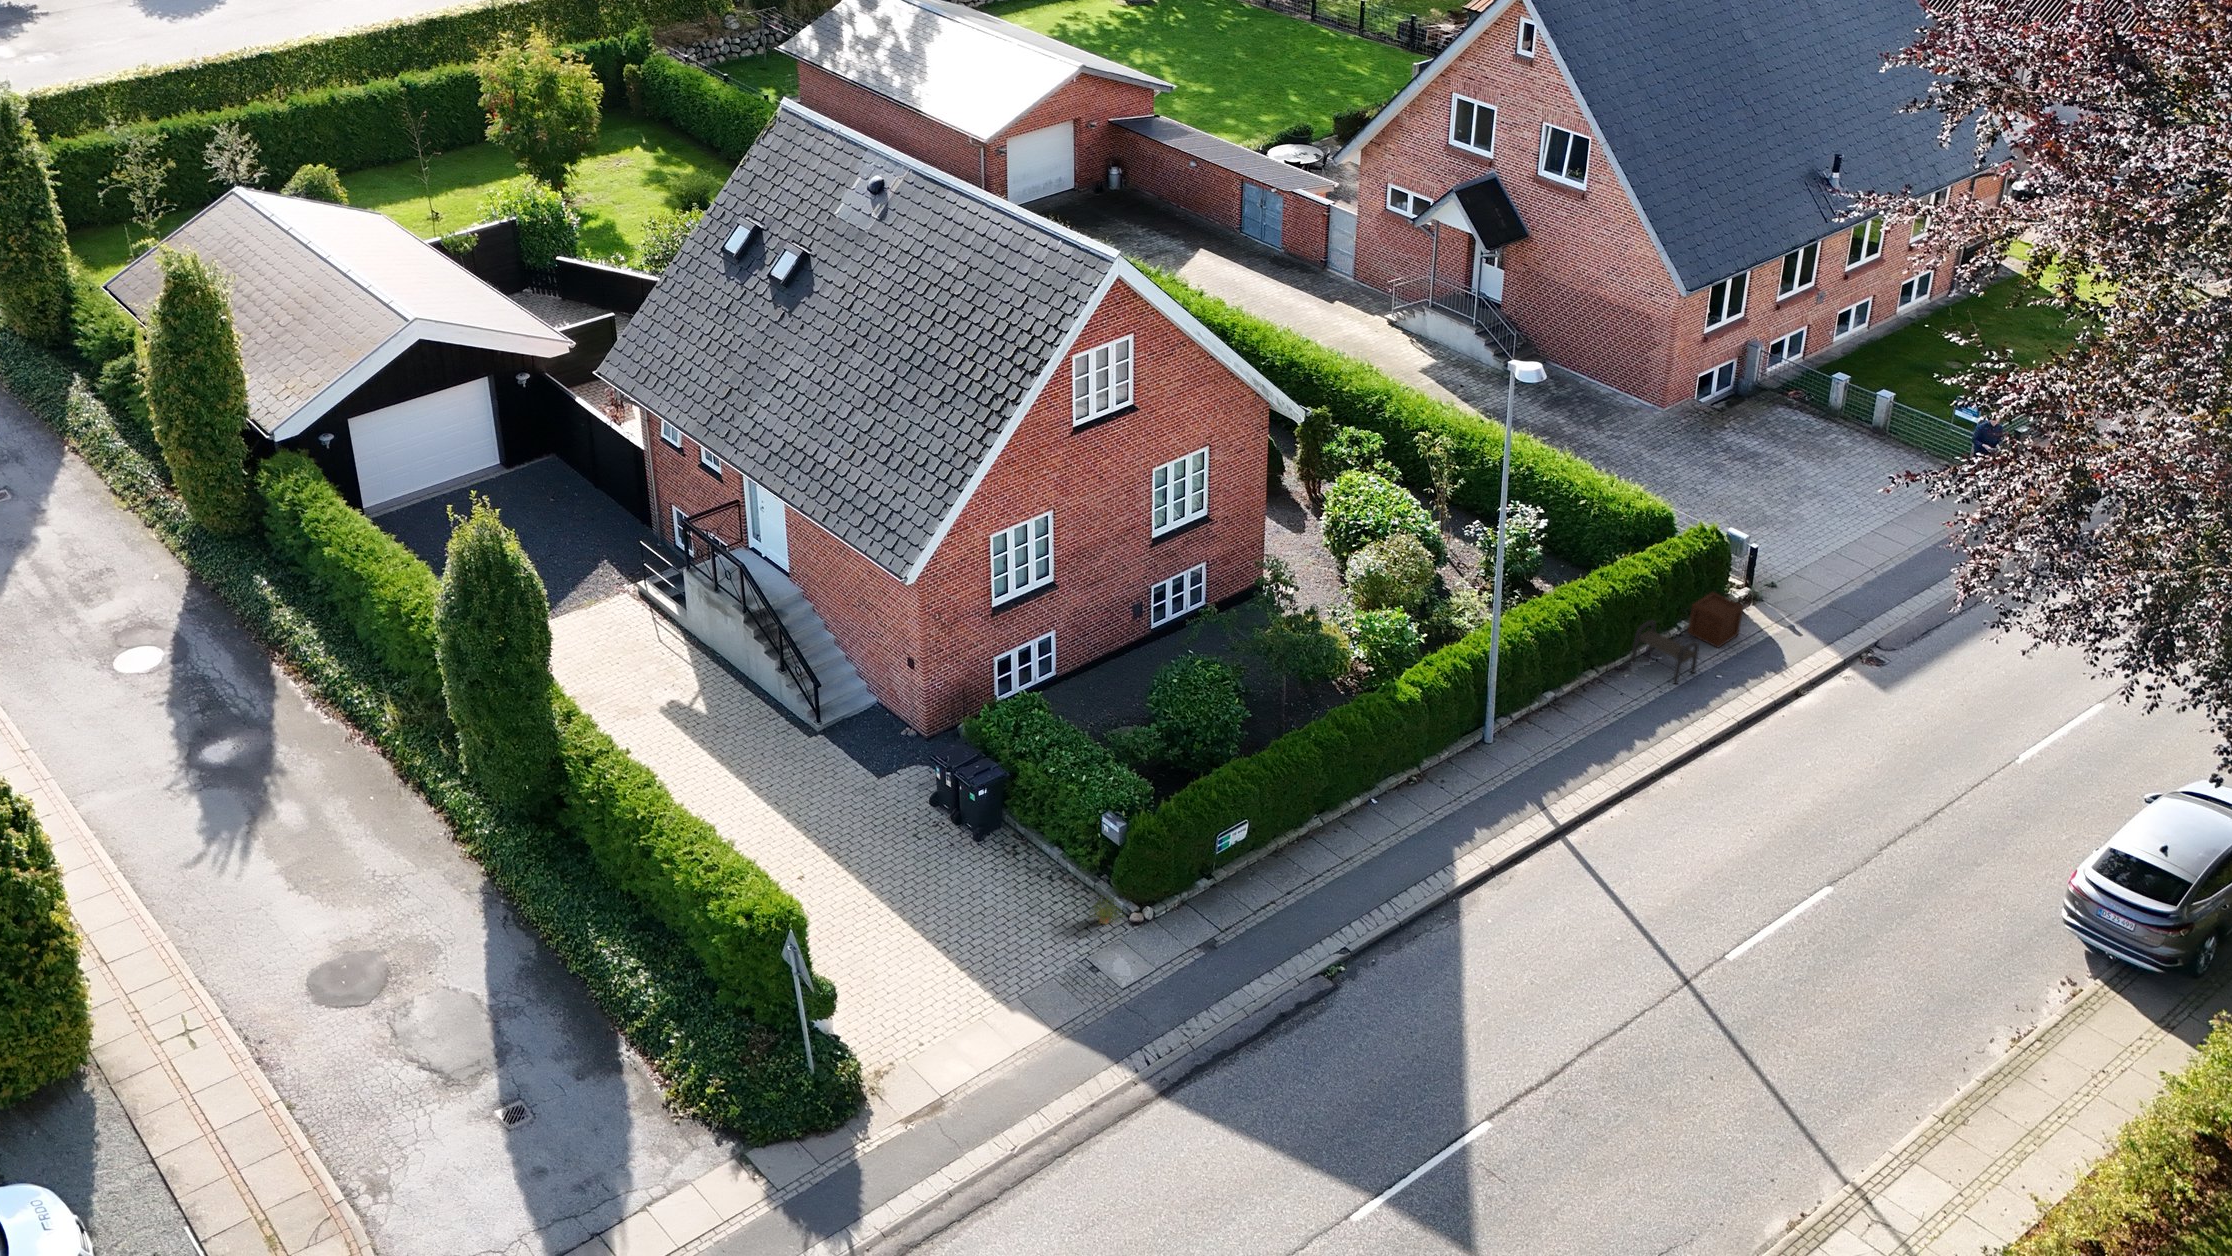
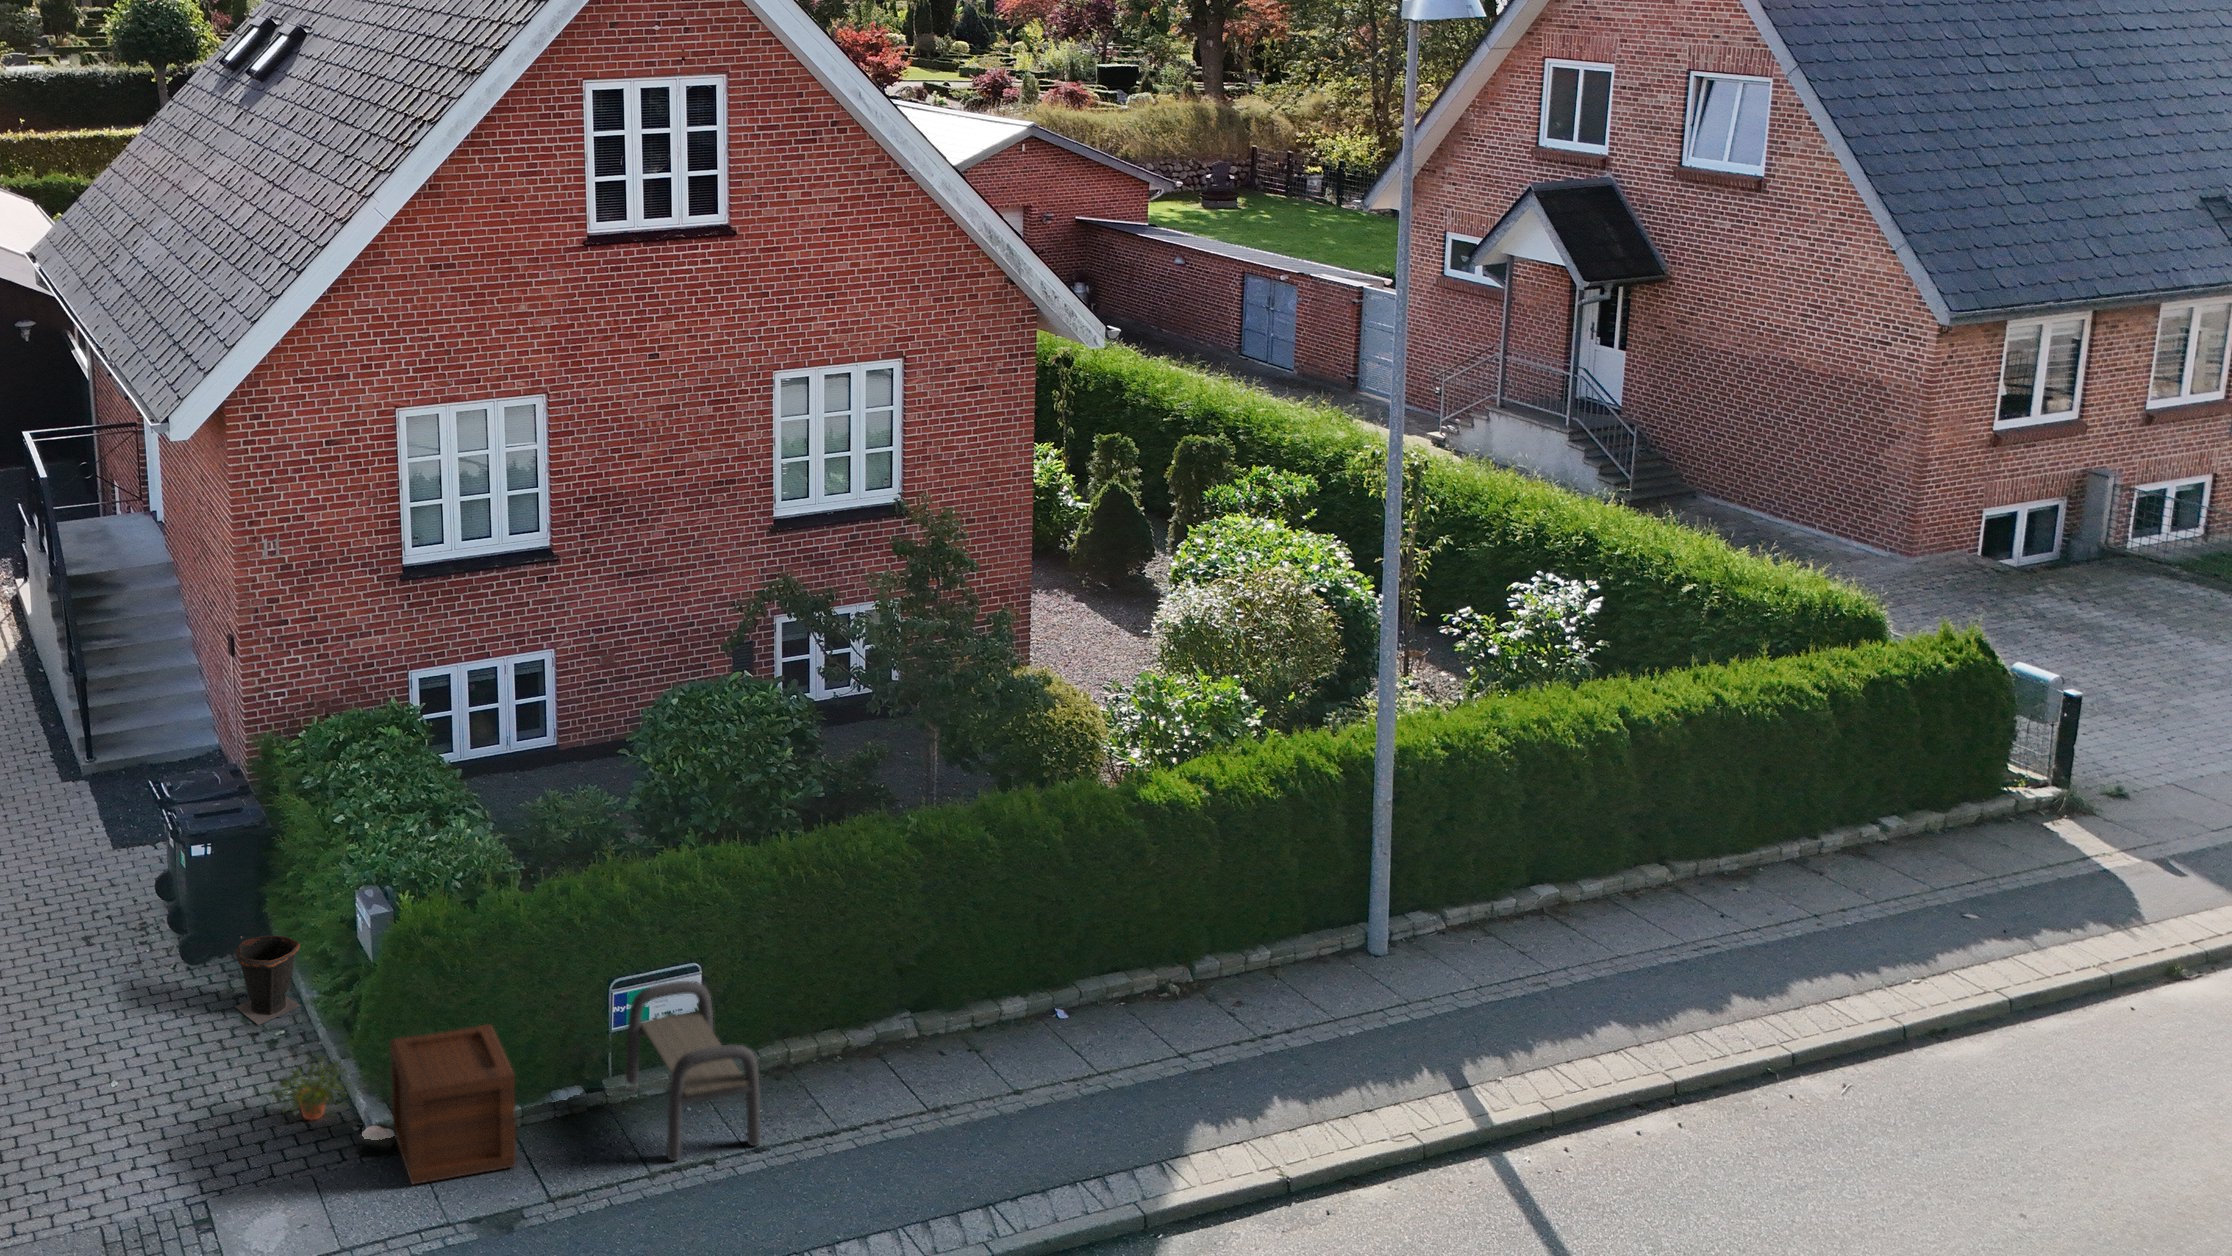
wooden crate: present [1687,592,1743,647] -> present [390,1024,516,1184]
bench: present [1631,620,1699,684] -> present [626,981,761,1161]
bucket: none [1025,836,1054,879] -> present [235,936,300,1025]

